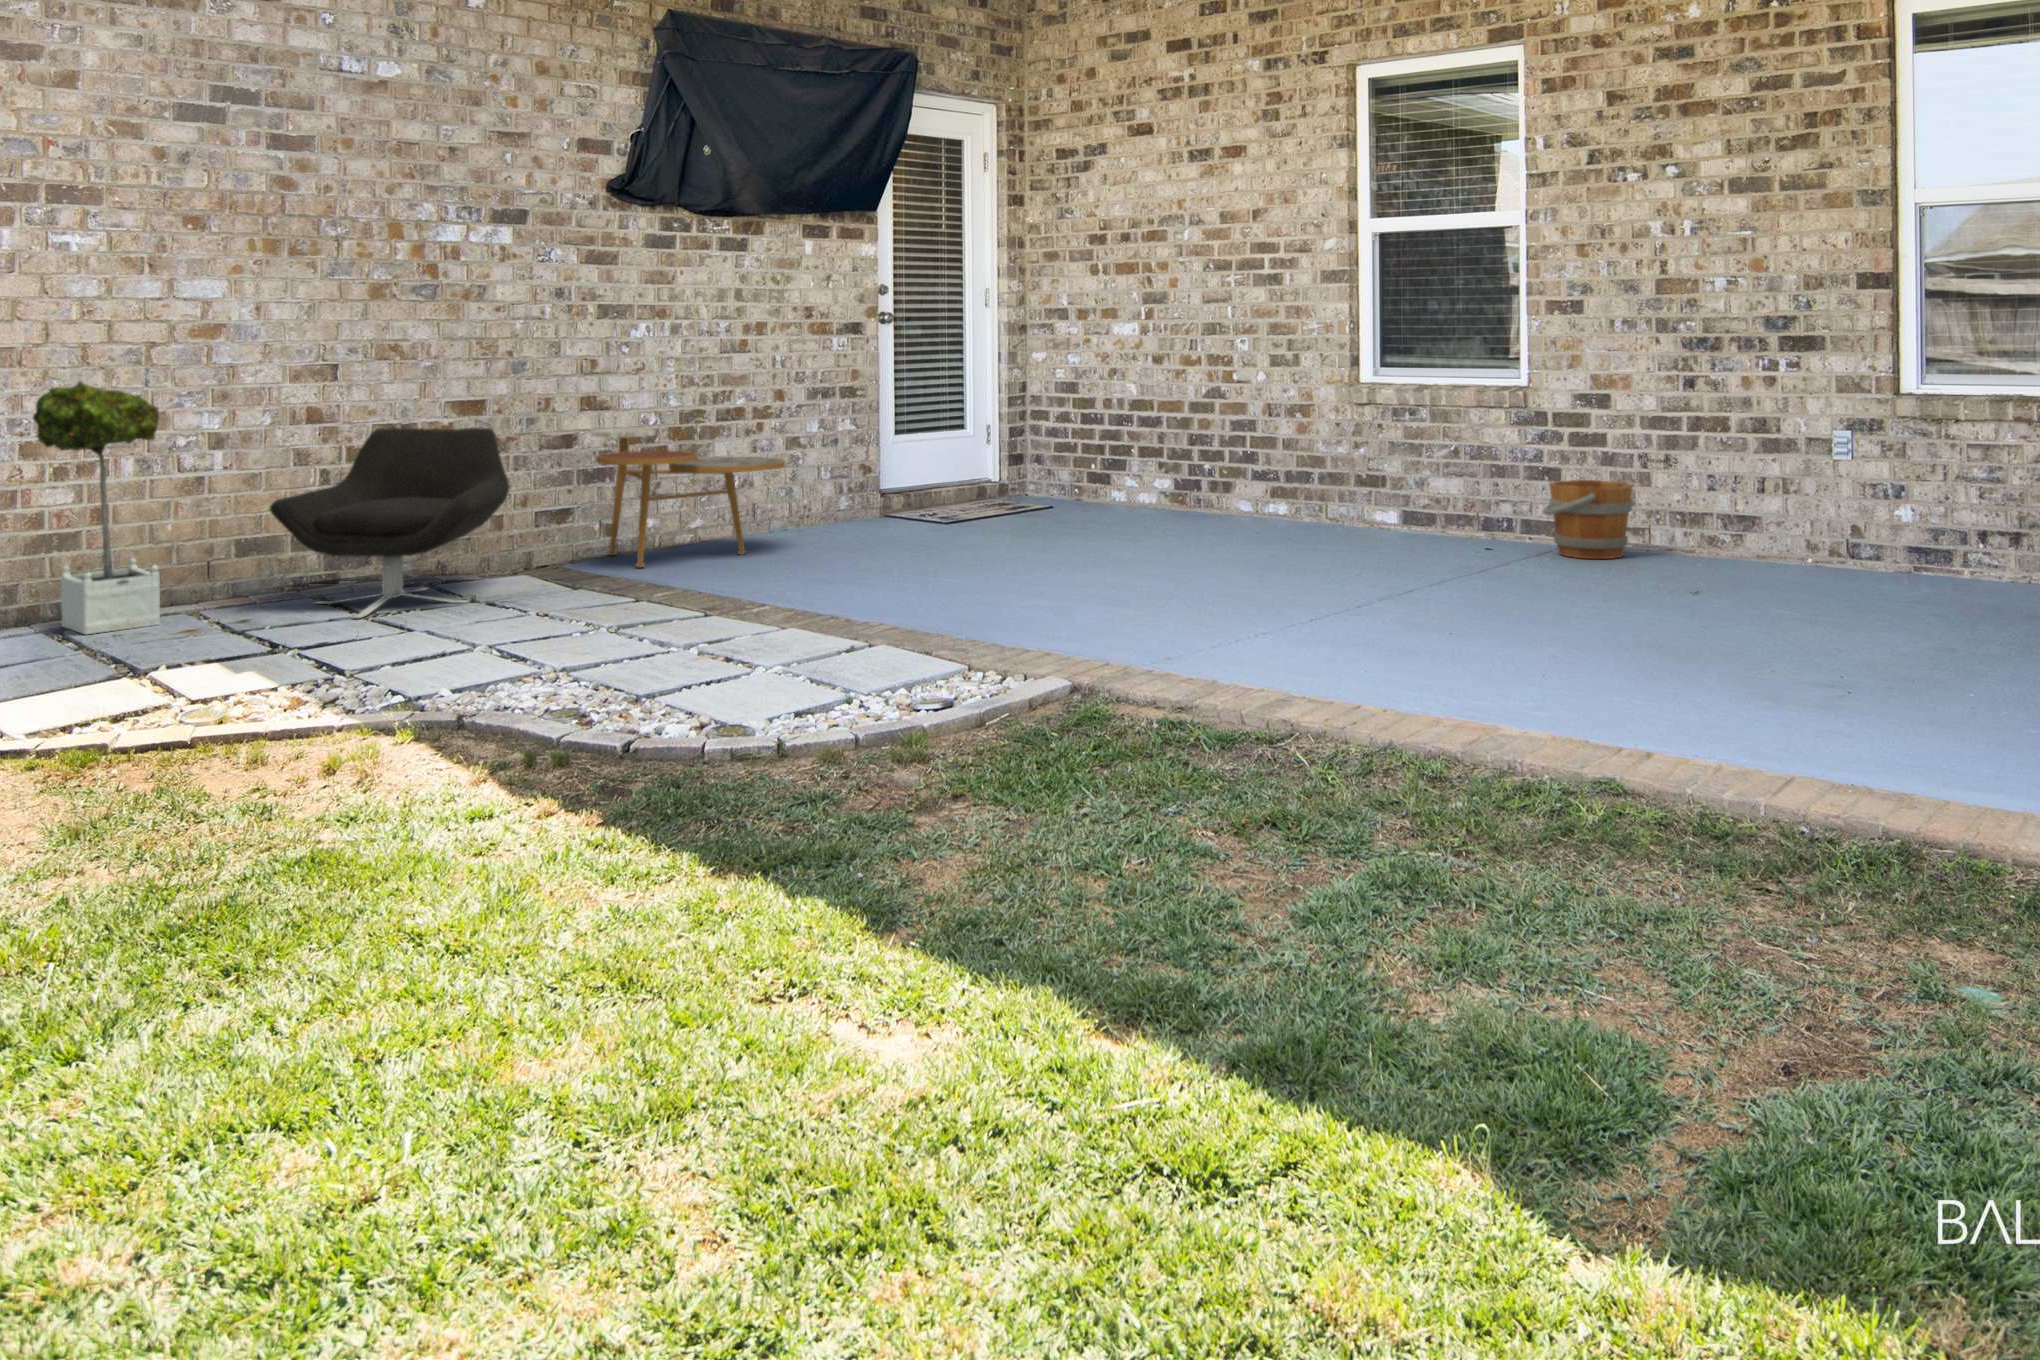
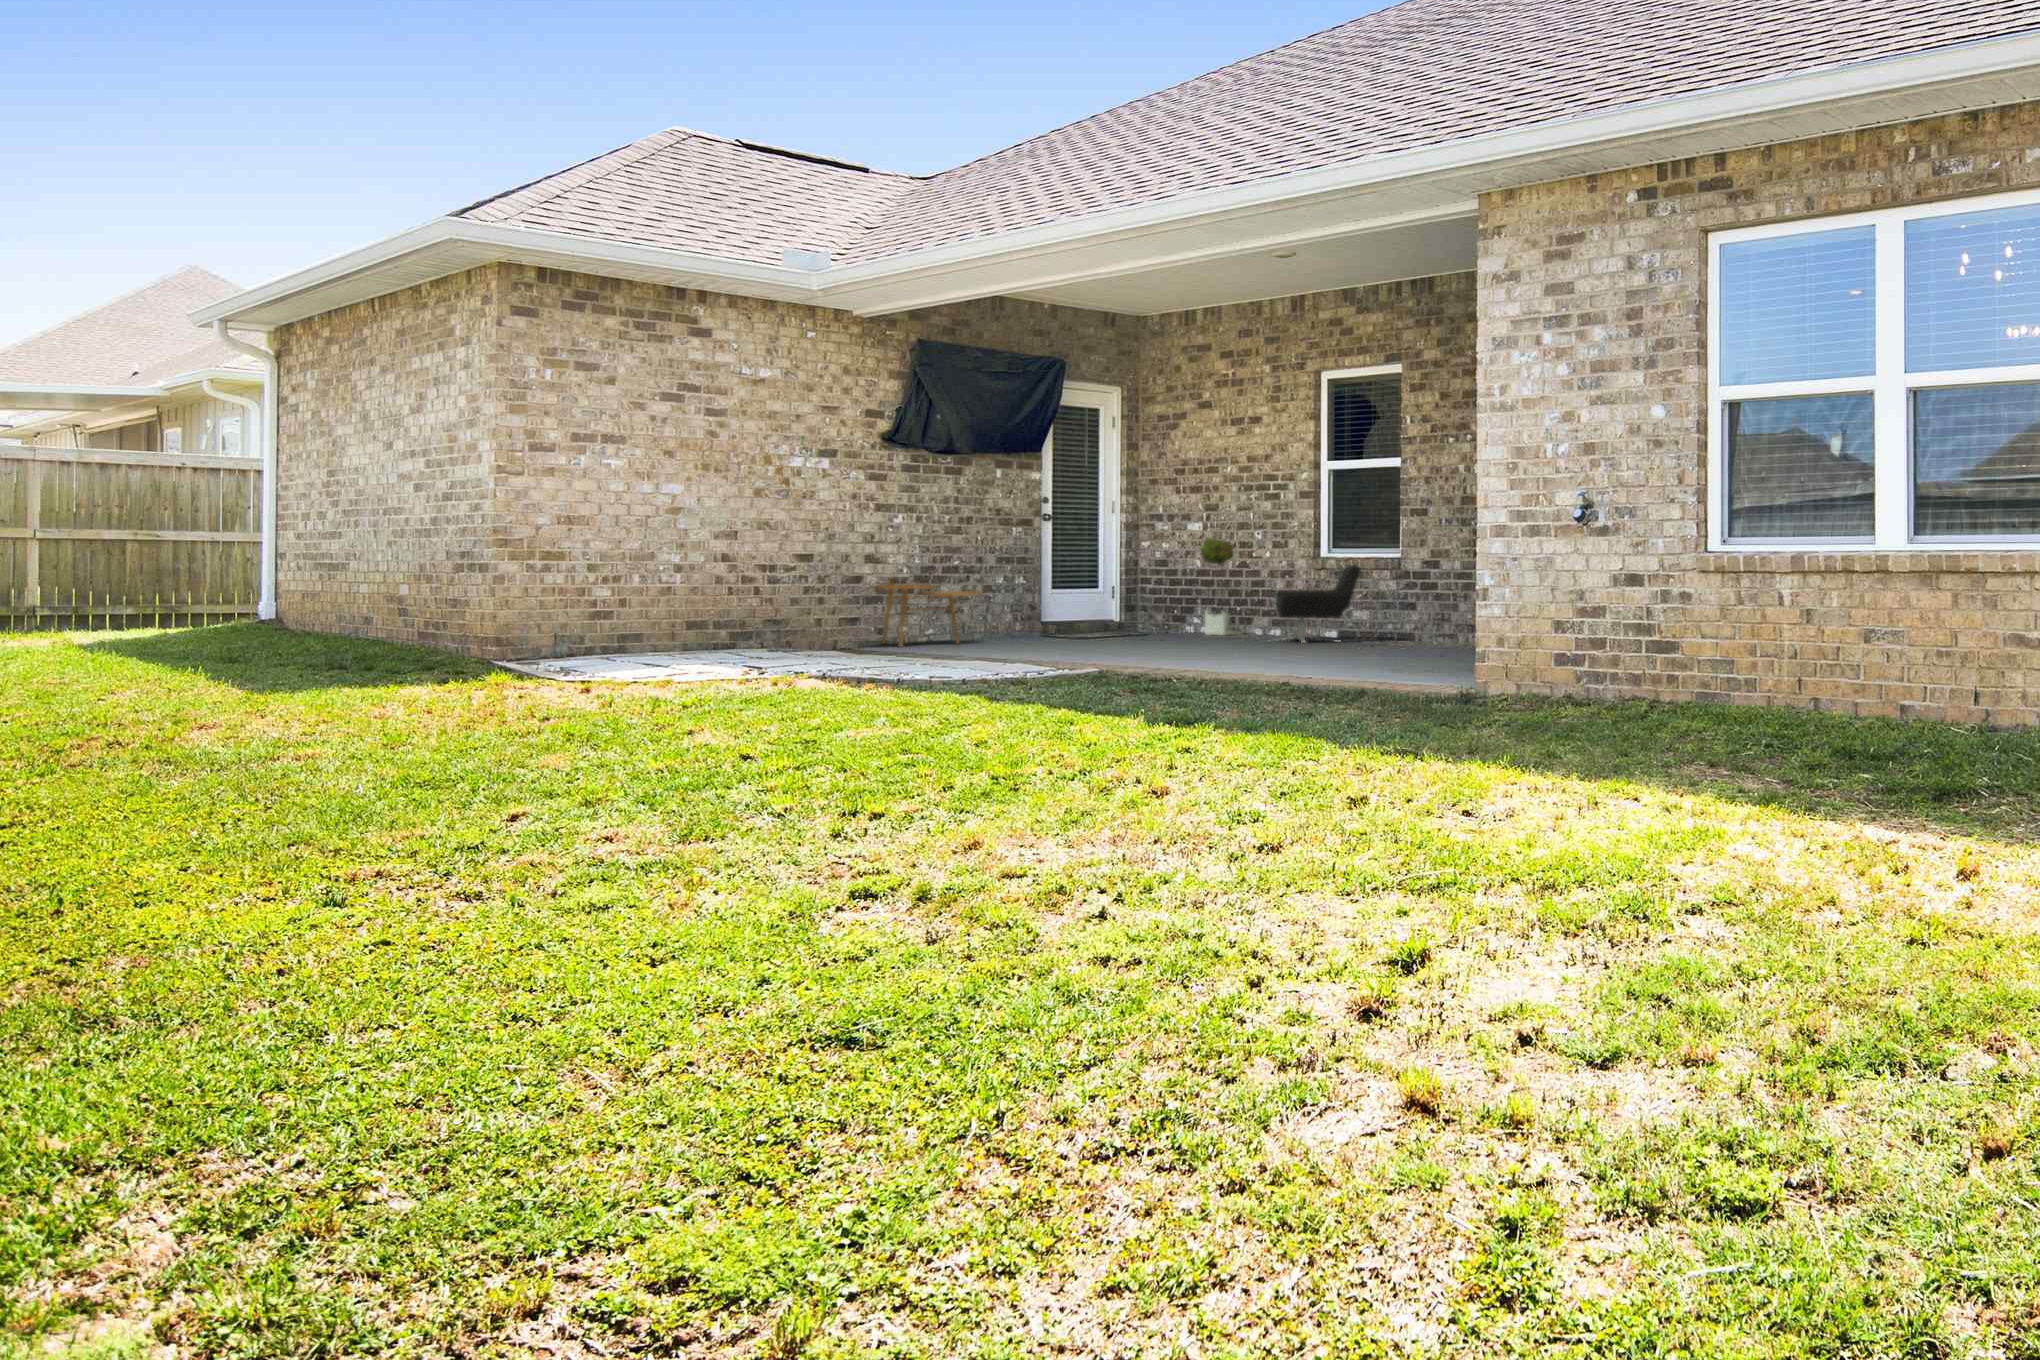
potted tree: present [33,381,160,634] -> present [1200,537,1241,635]
lounge chair: present [270,428,510,618] -> present [1276,565,1361,643]
bucket: present [1542,480,1633,559] -> none [1399,605,1446,645]

